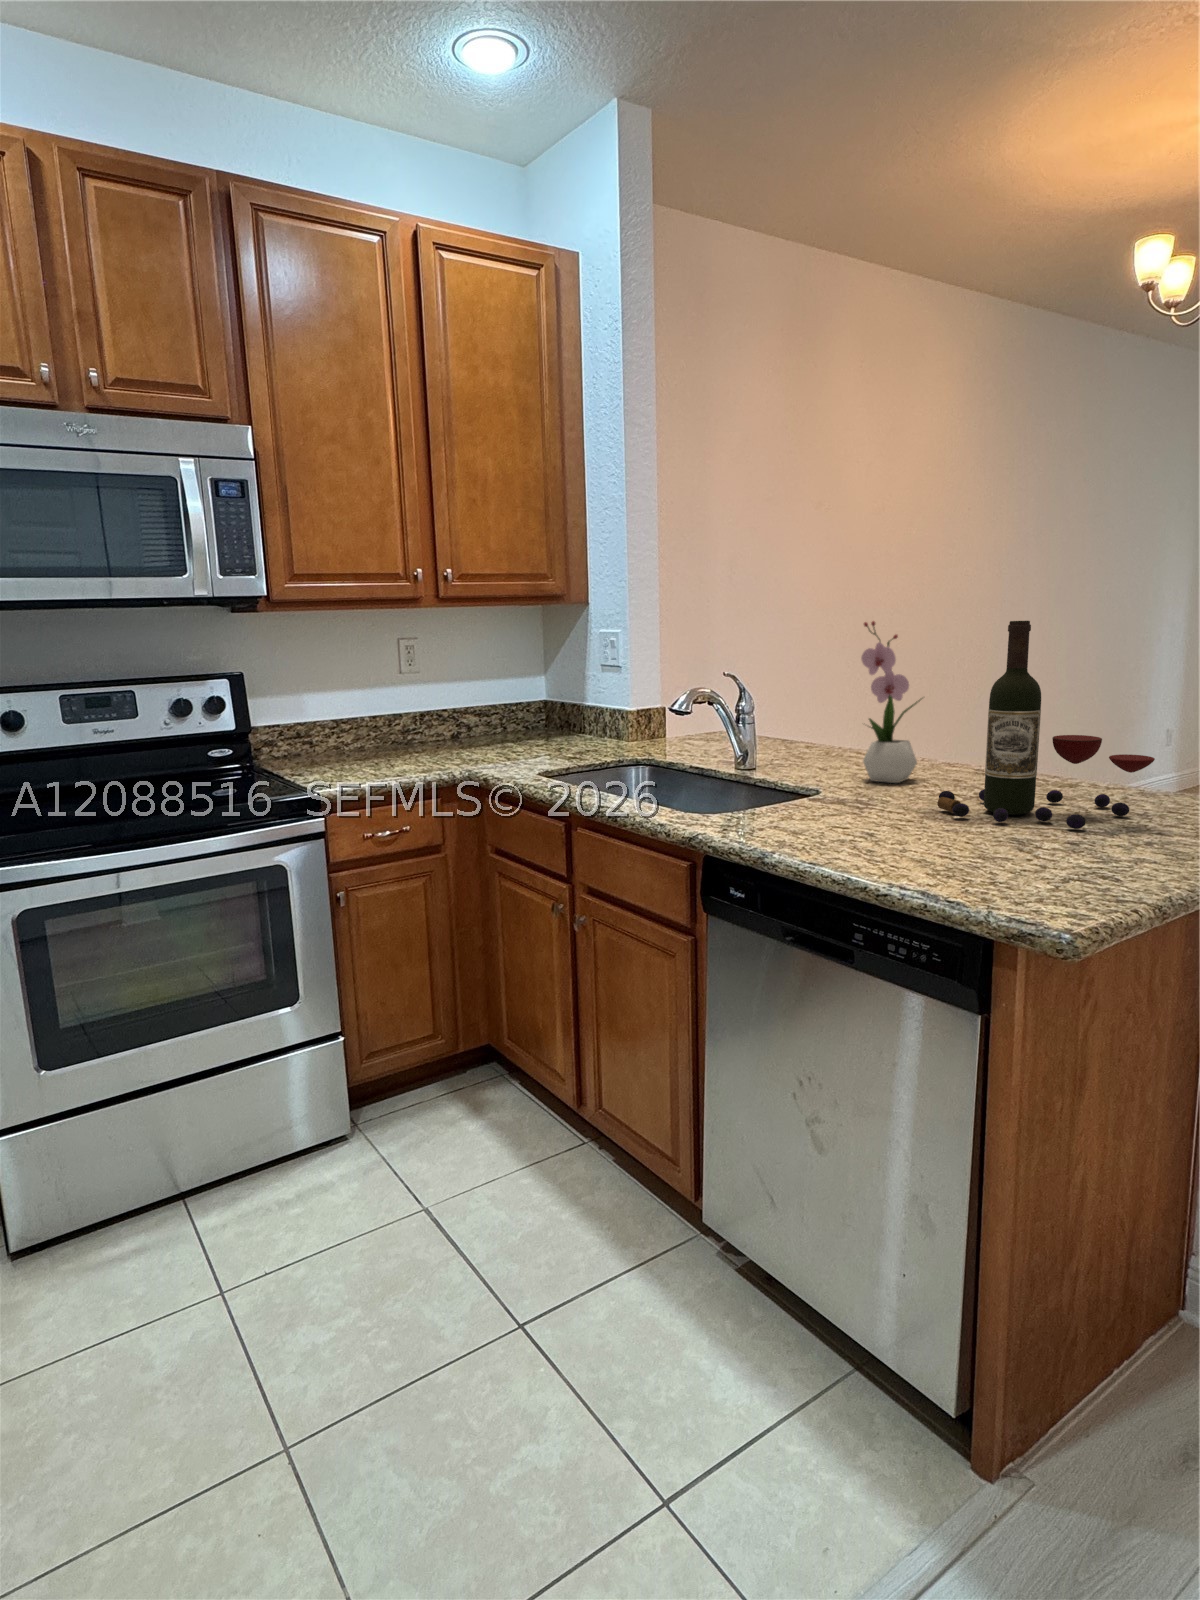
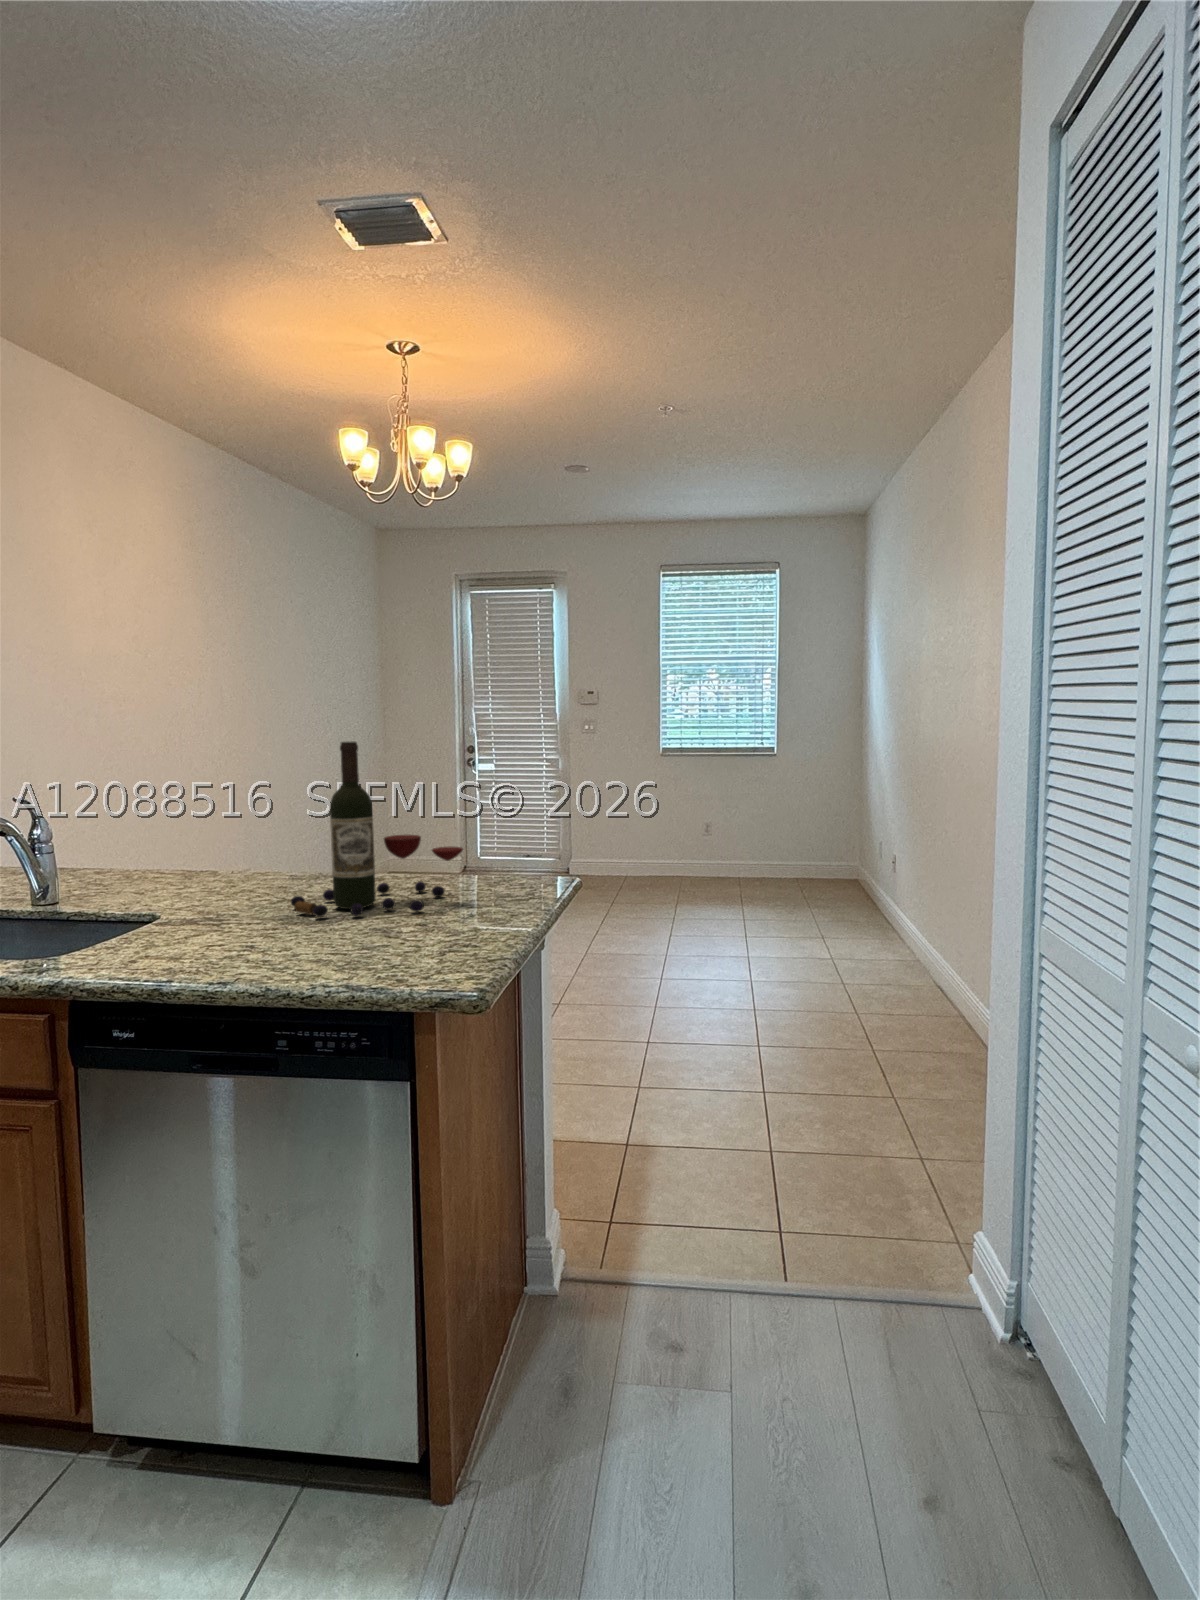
flower arrangement: present [861,621,921,783] -> none [187,740,251,897]

